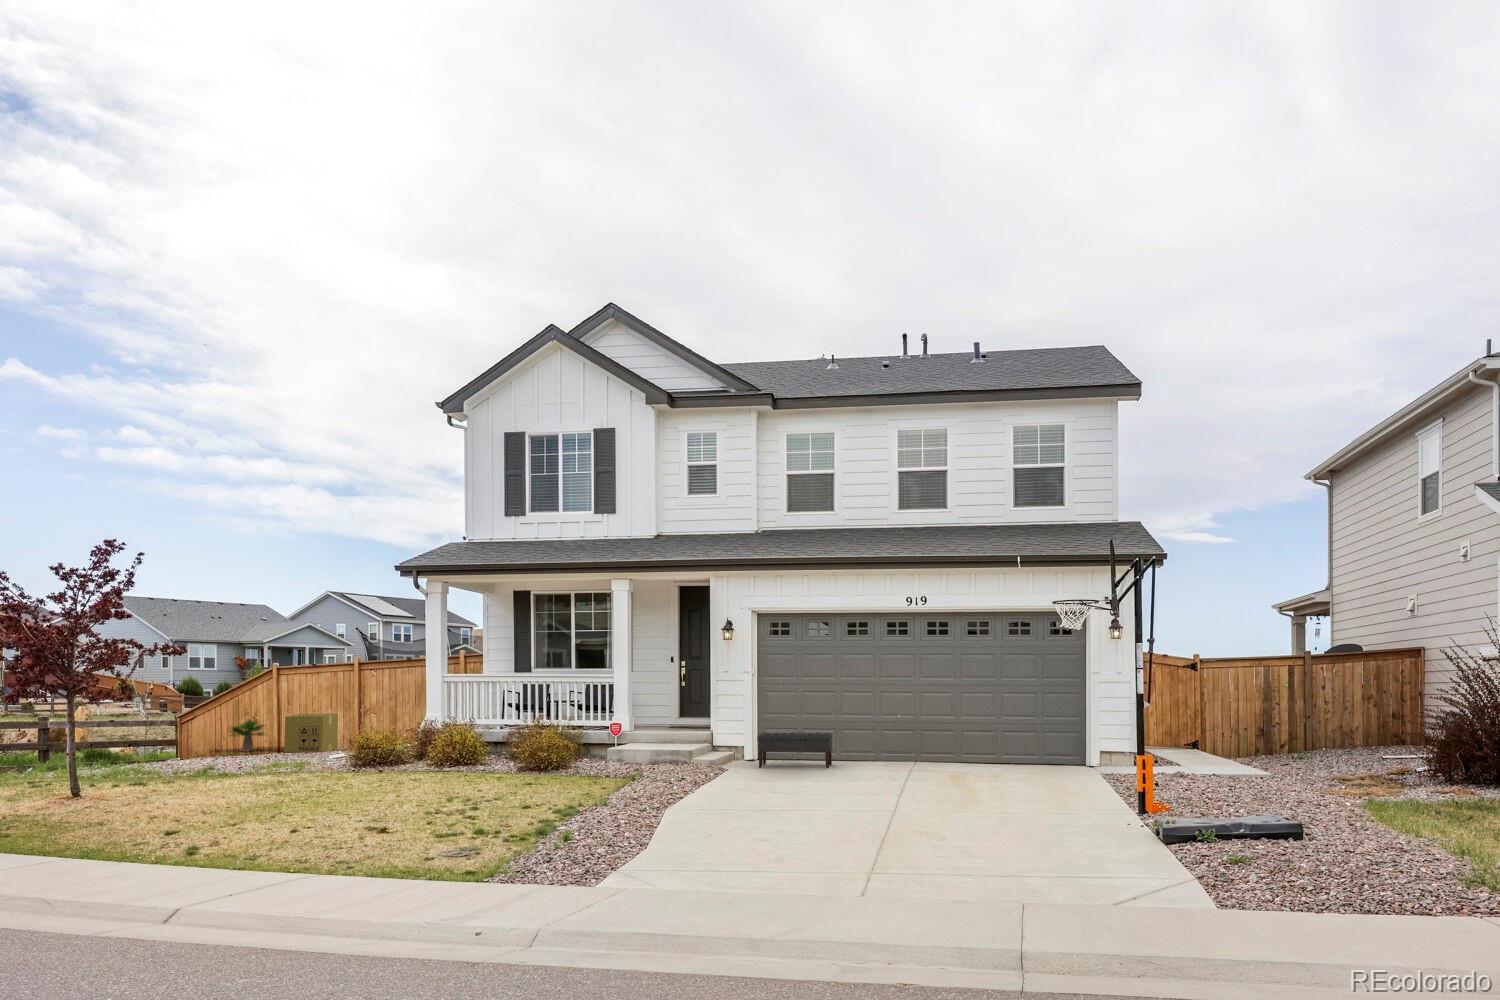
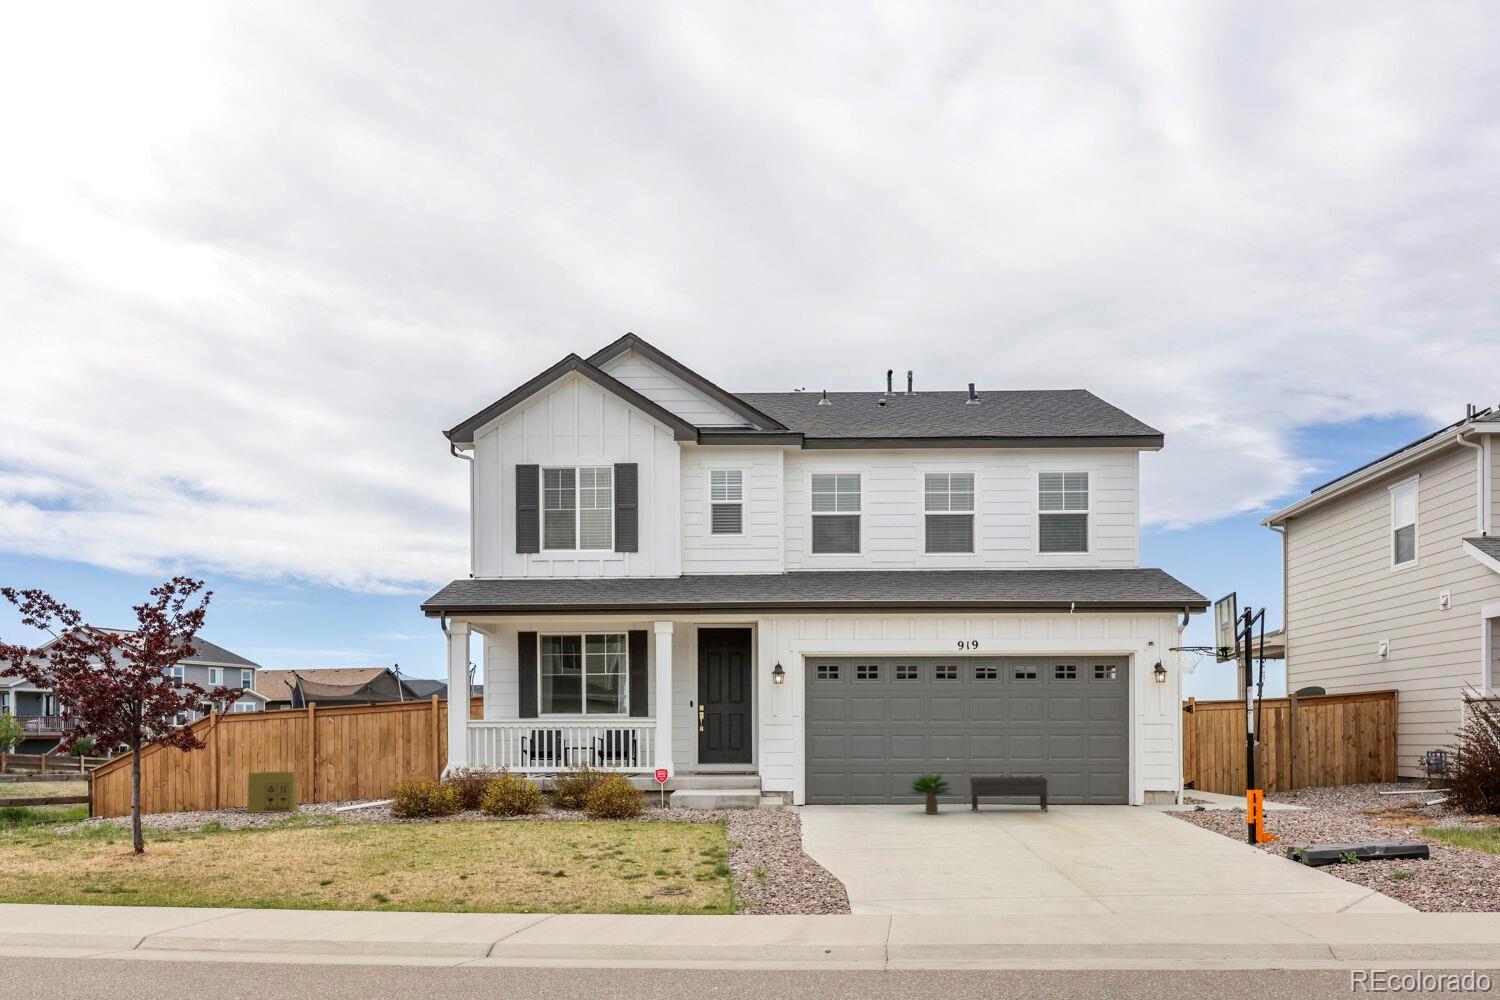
potted plant: present [230,719,264,751] -> present [911,775,949,814]
bench: present [757,732,832,768] -> present [970,776,1048,812]

